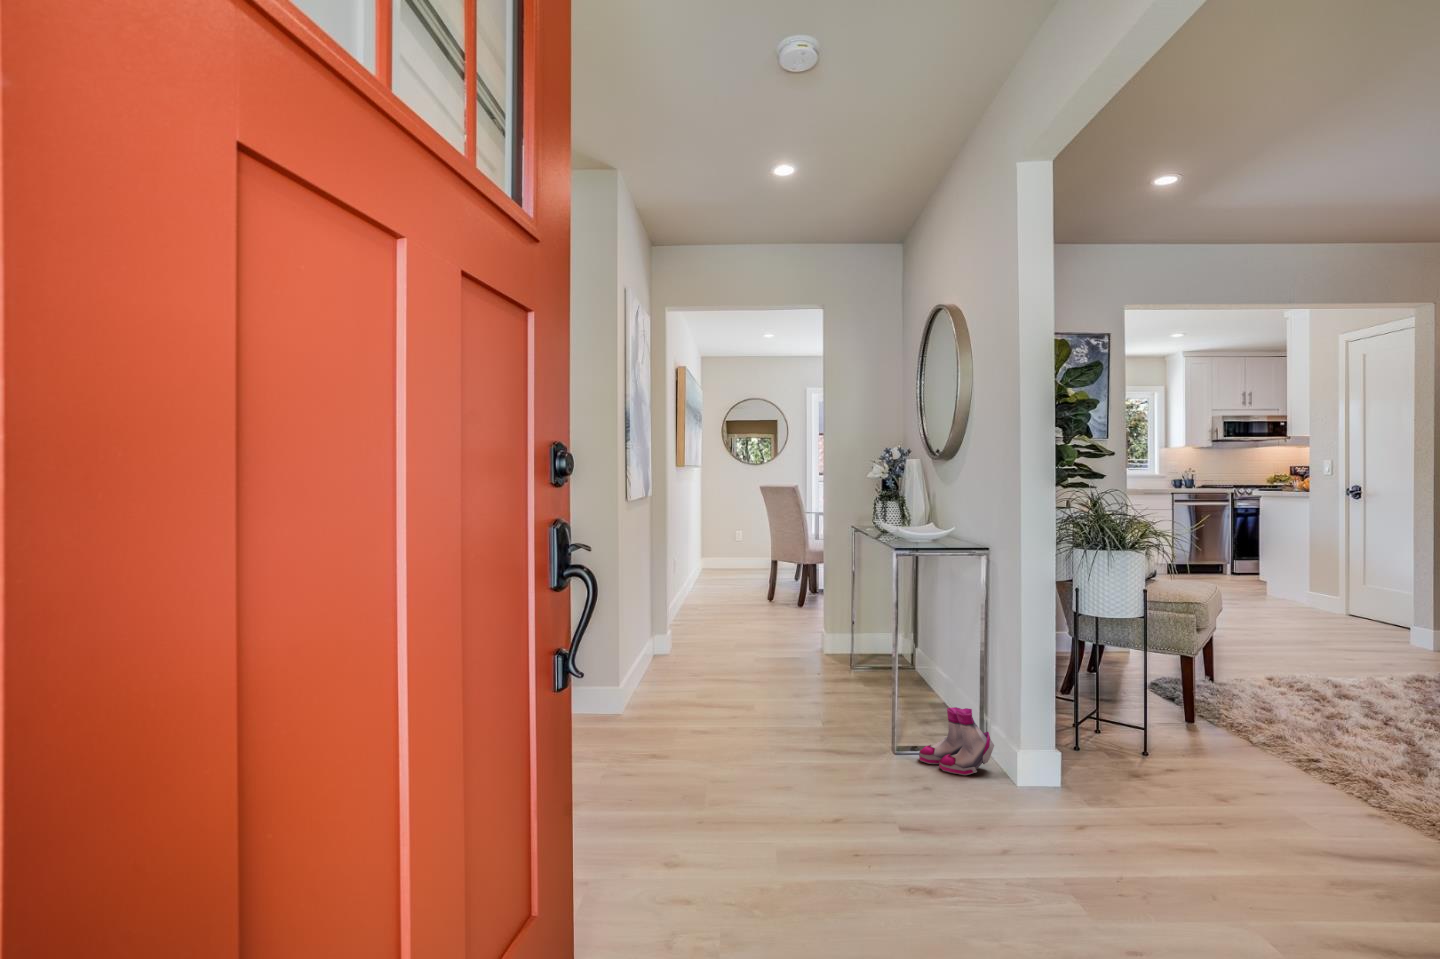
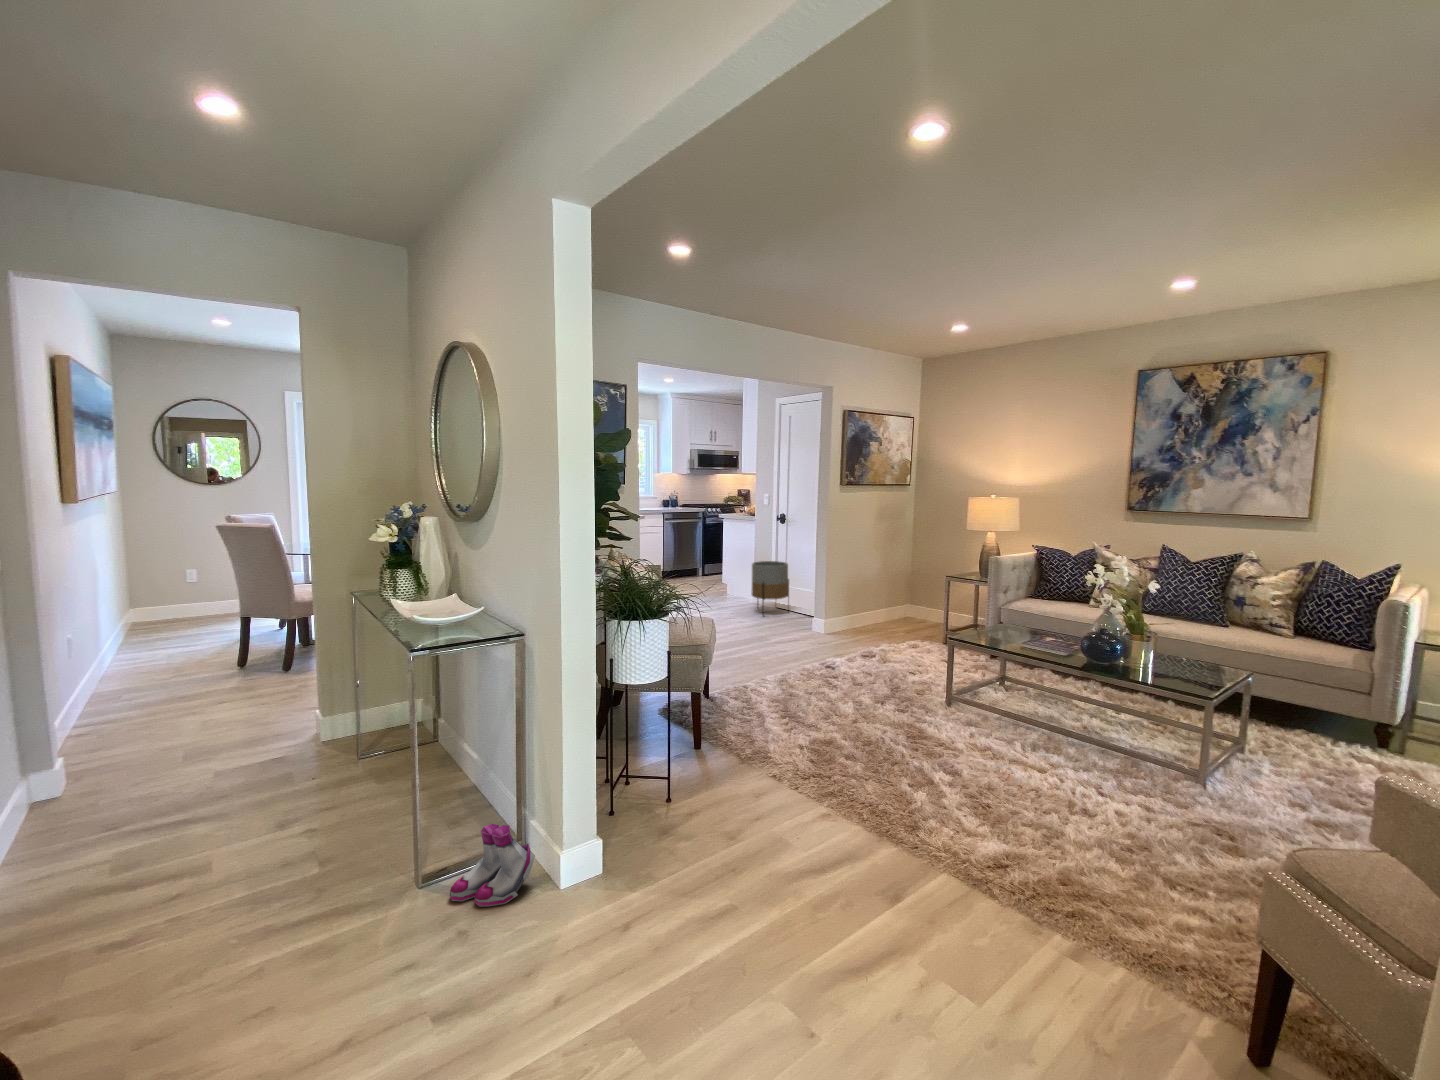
planter: none [1303,550,1371,623] -> present [751,561,789,601]

